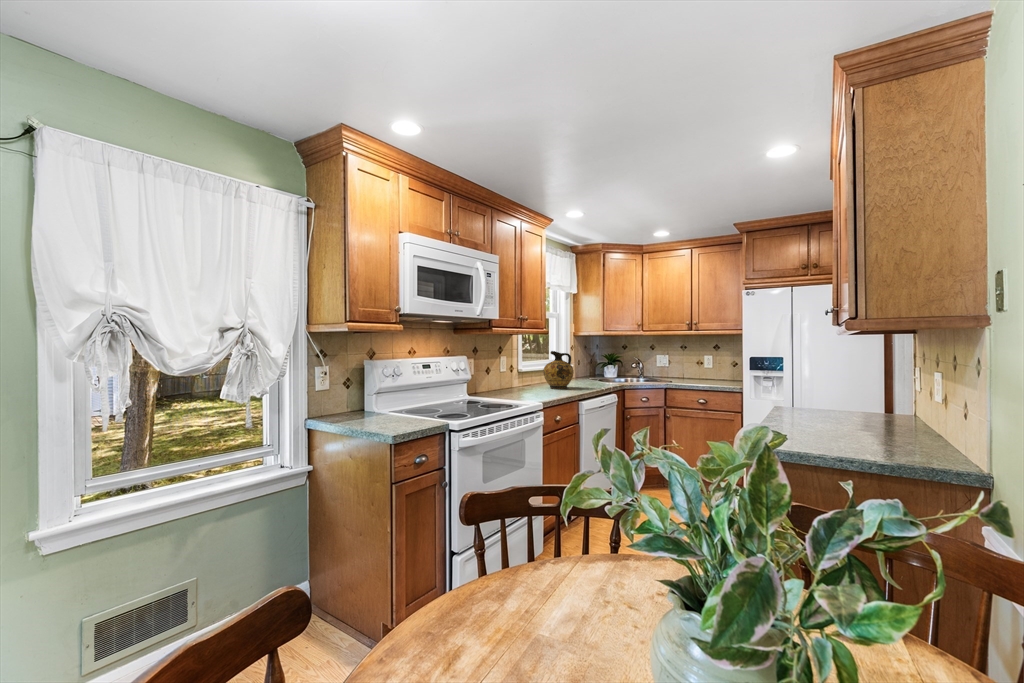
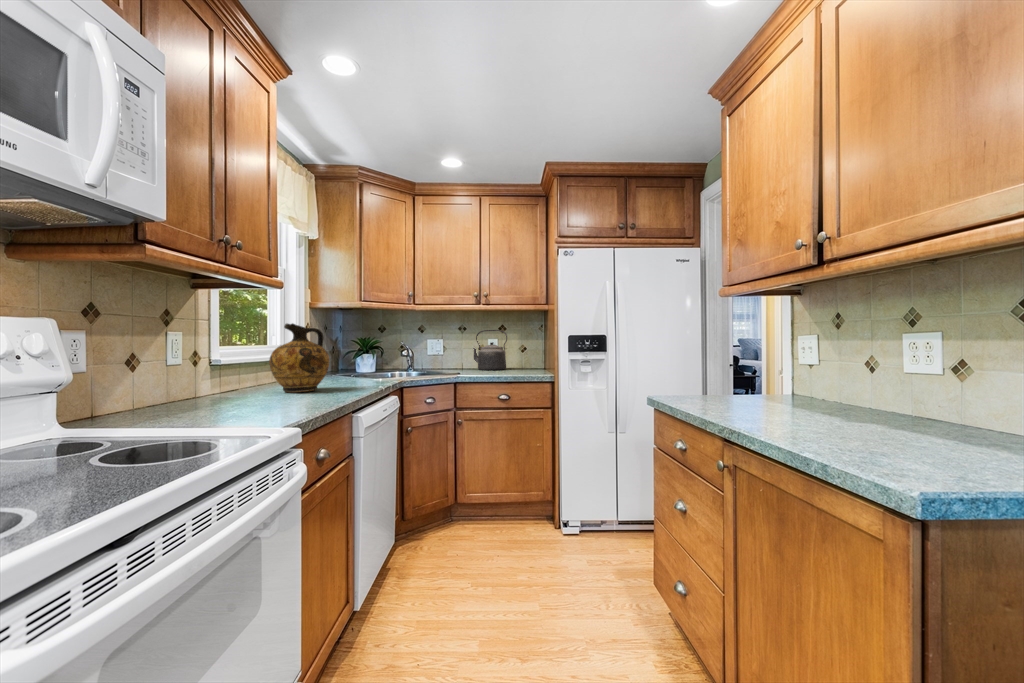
kettle: none [691,349,721,381] -> present [473,330,507,370]

